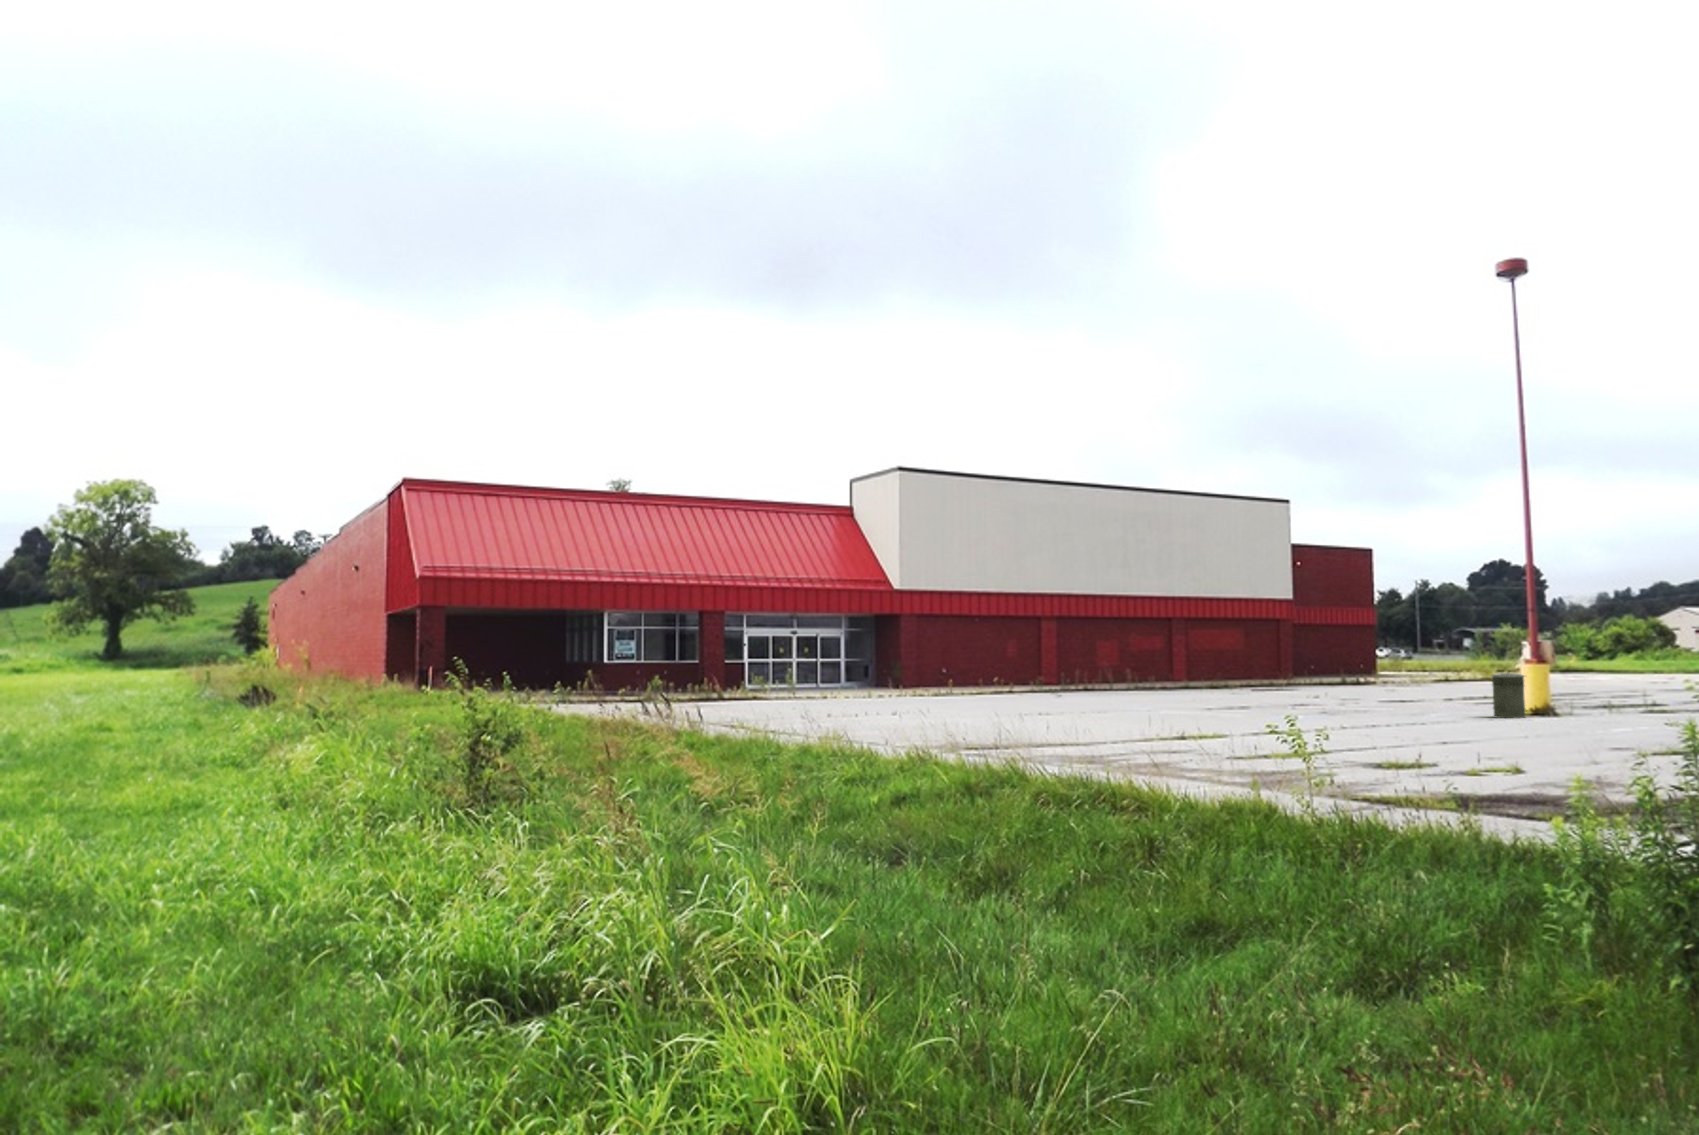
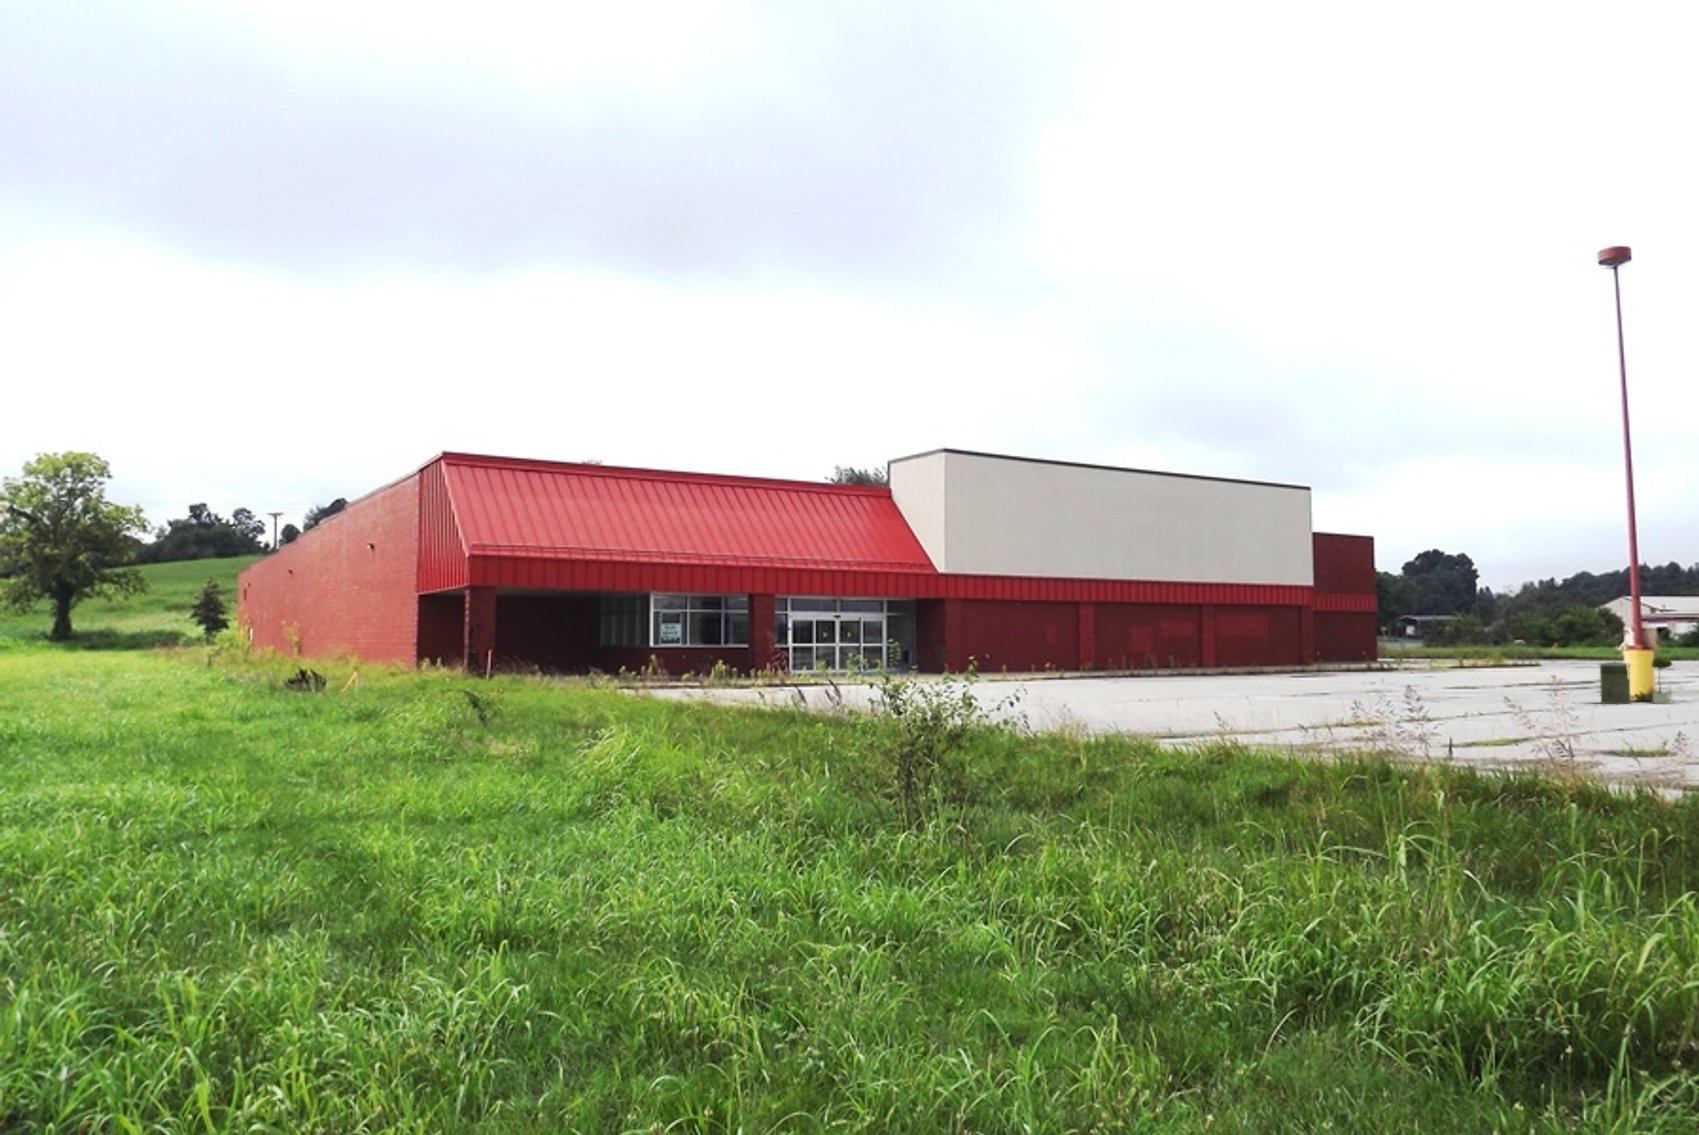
potted tree: none [1545,666,1570,718] -> present [1652,656,1672,704]

